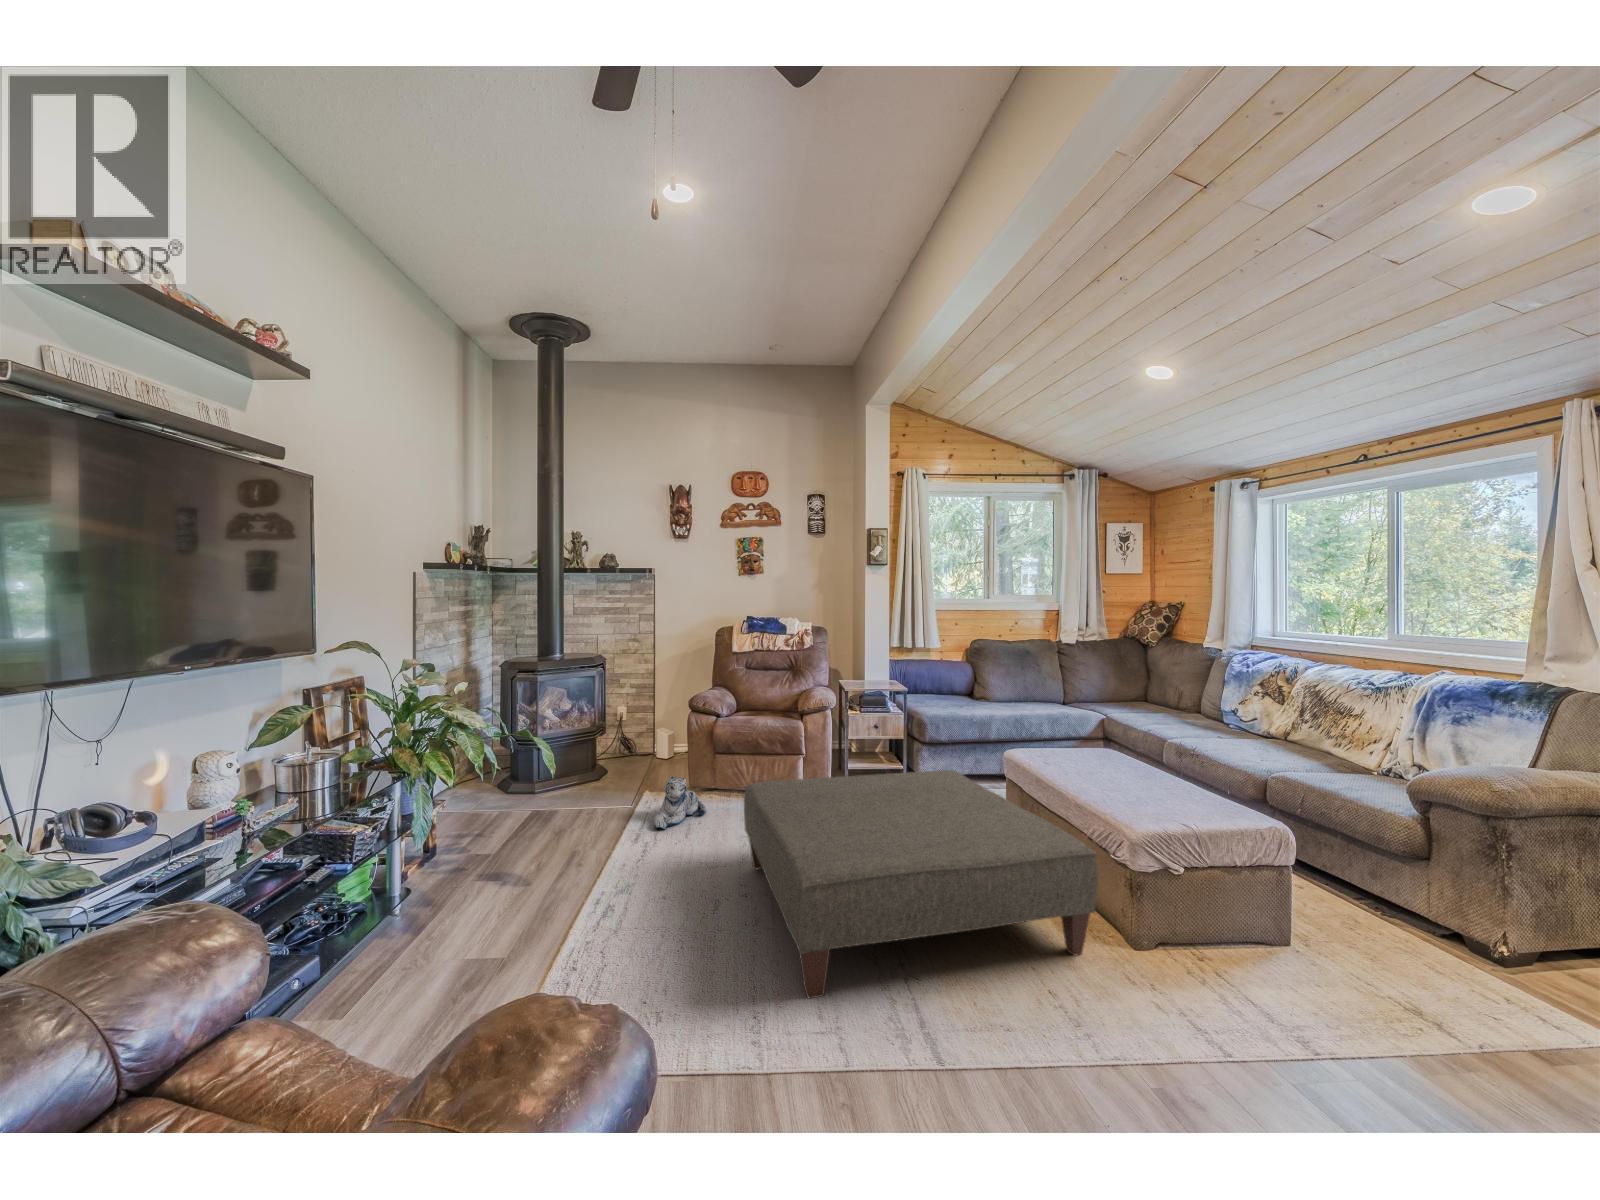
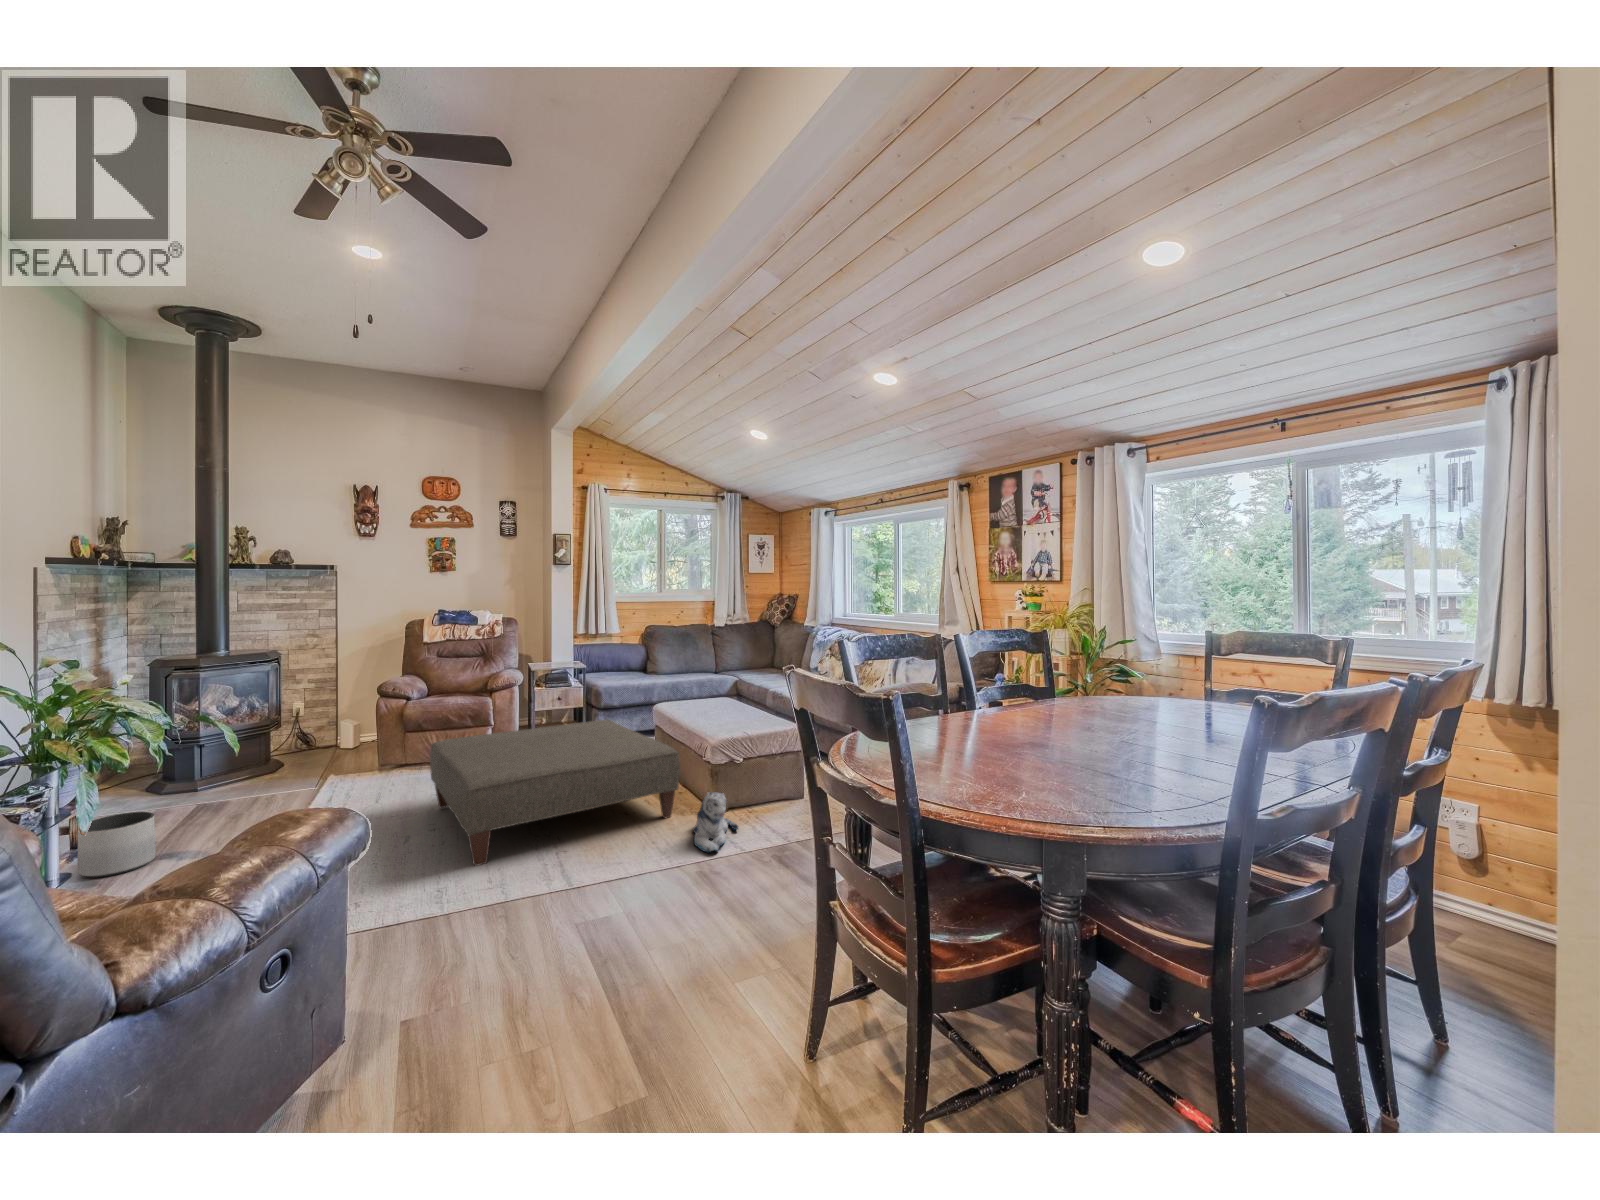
plush toy: present [654,776,706,829] -> present [693,792,738,852]
planter: none [412,834,478,909] -> present [78,812,156,878]

